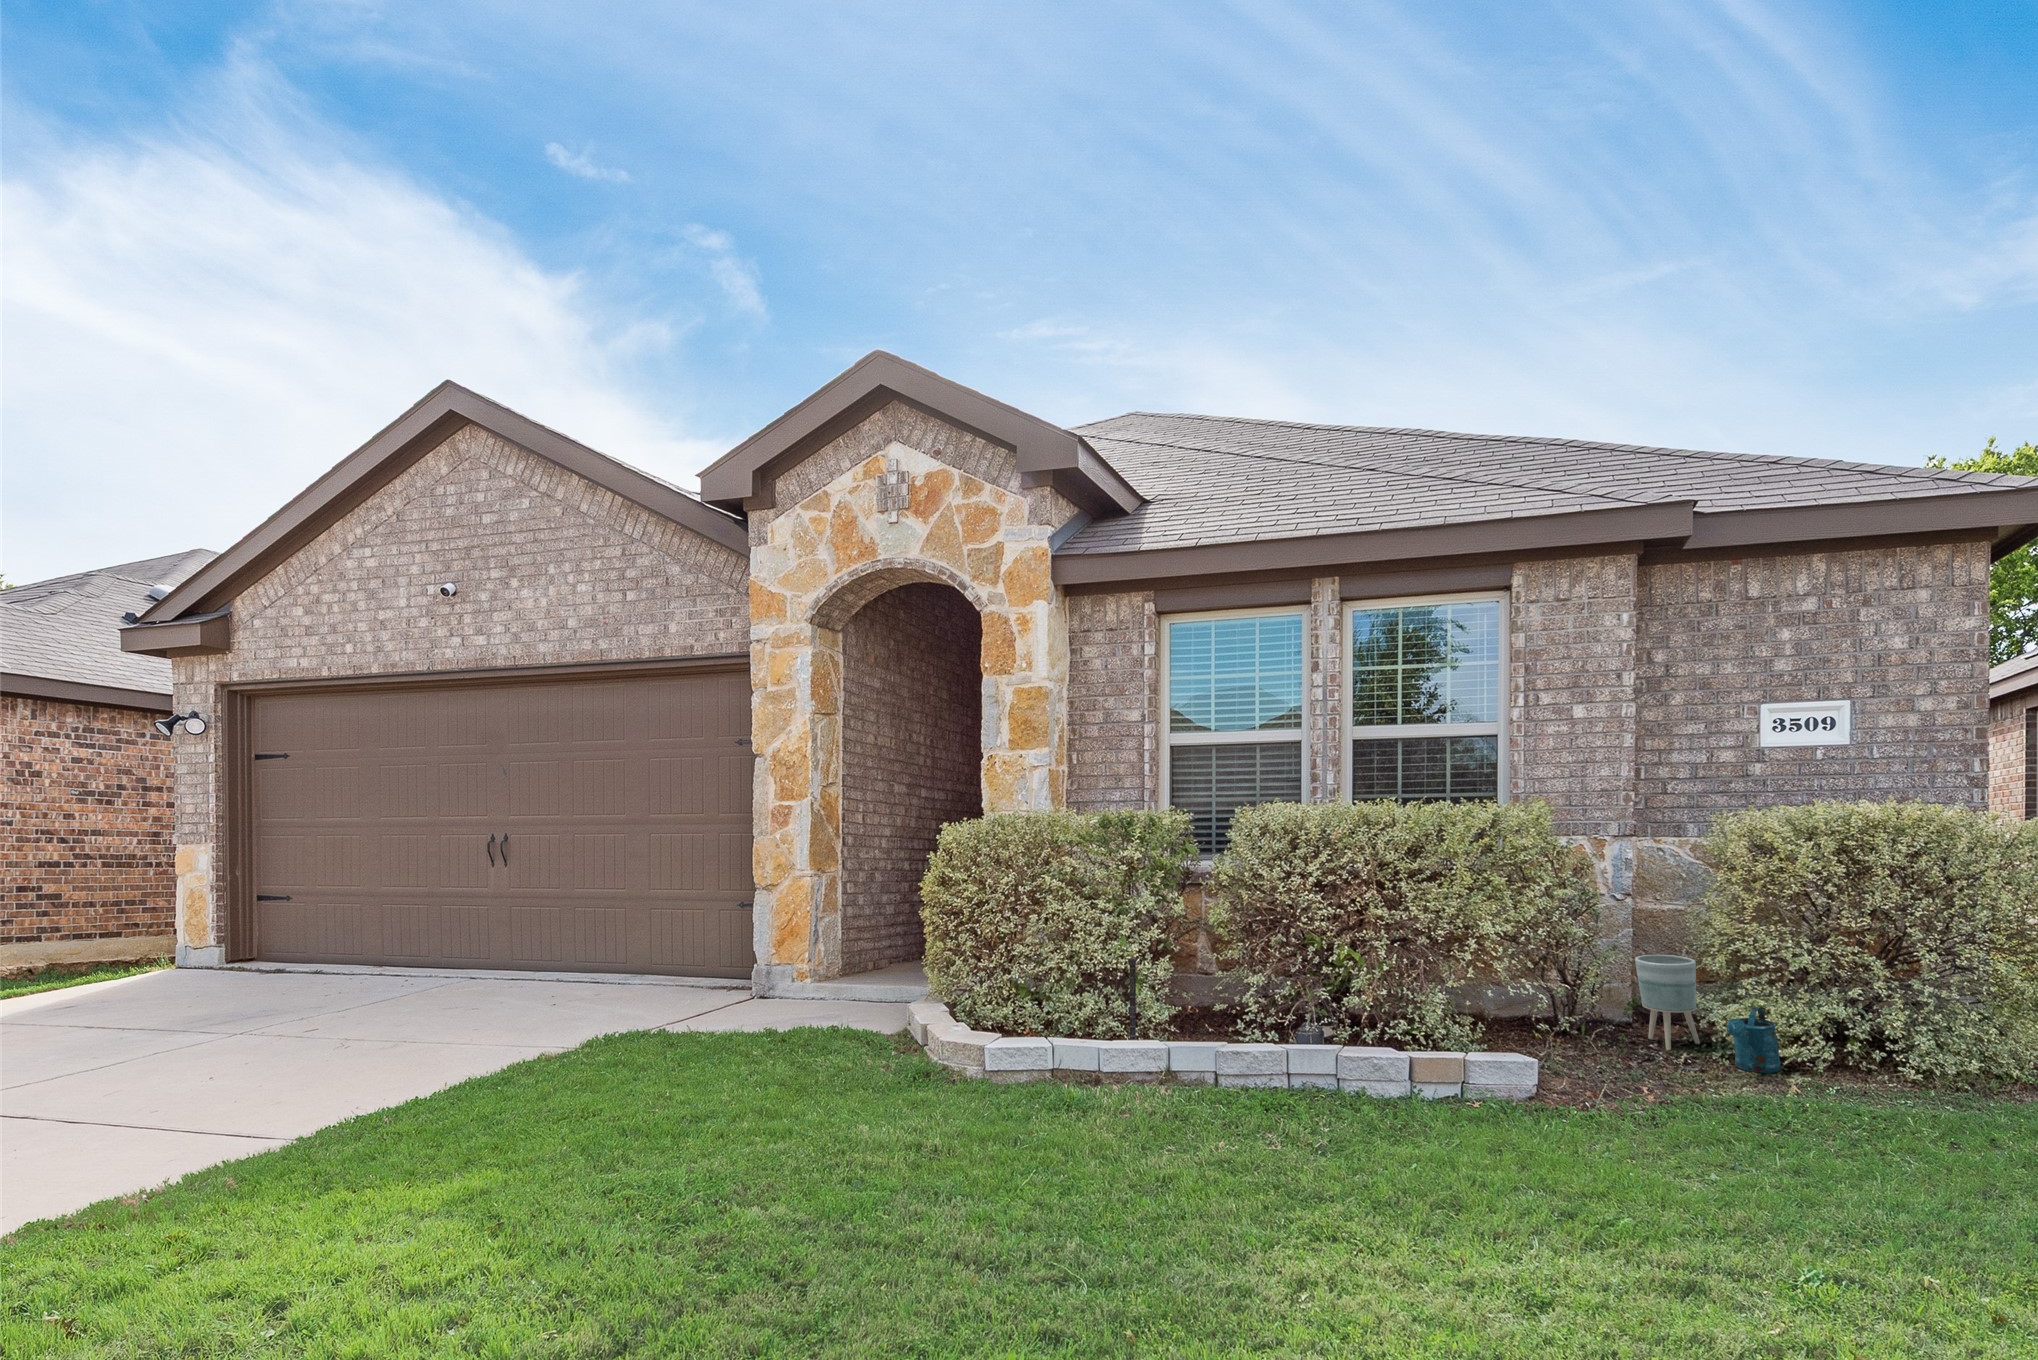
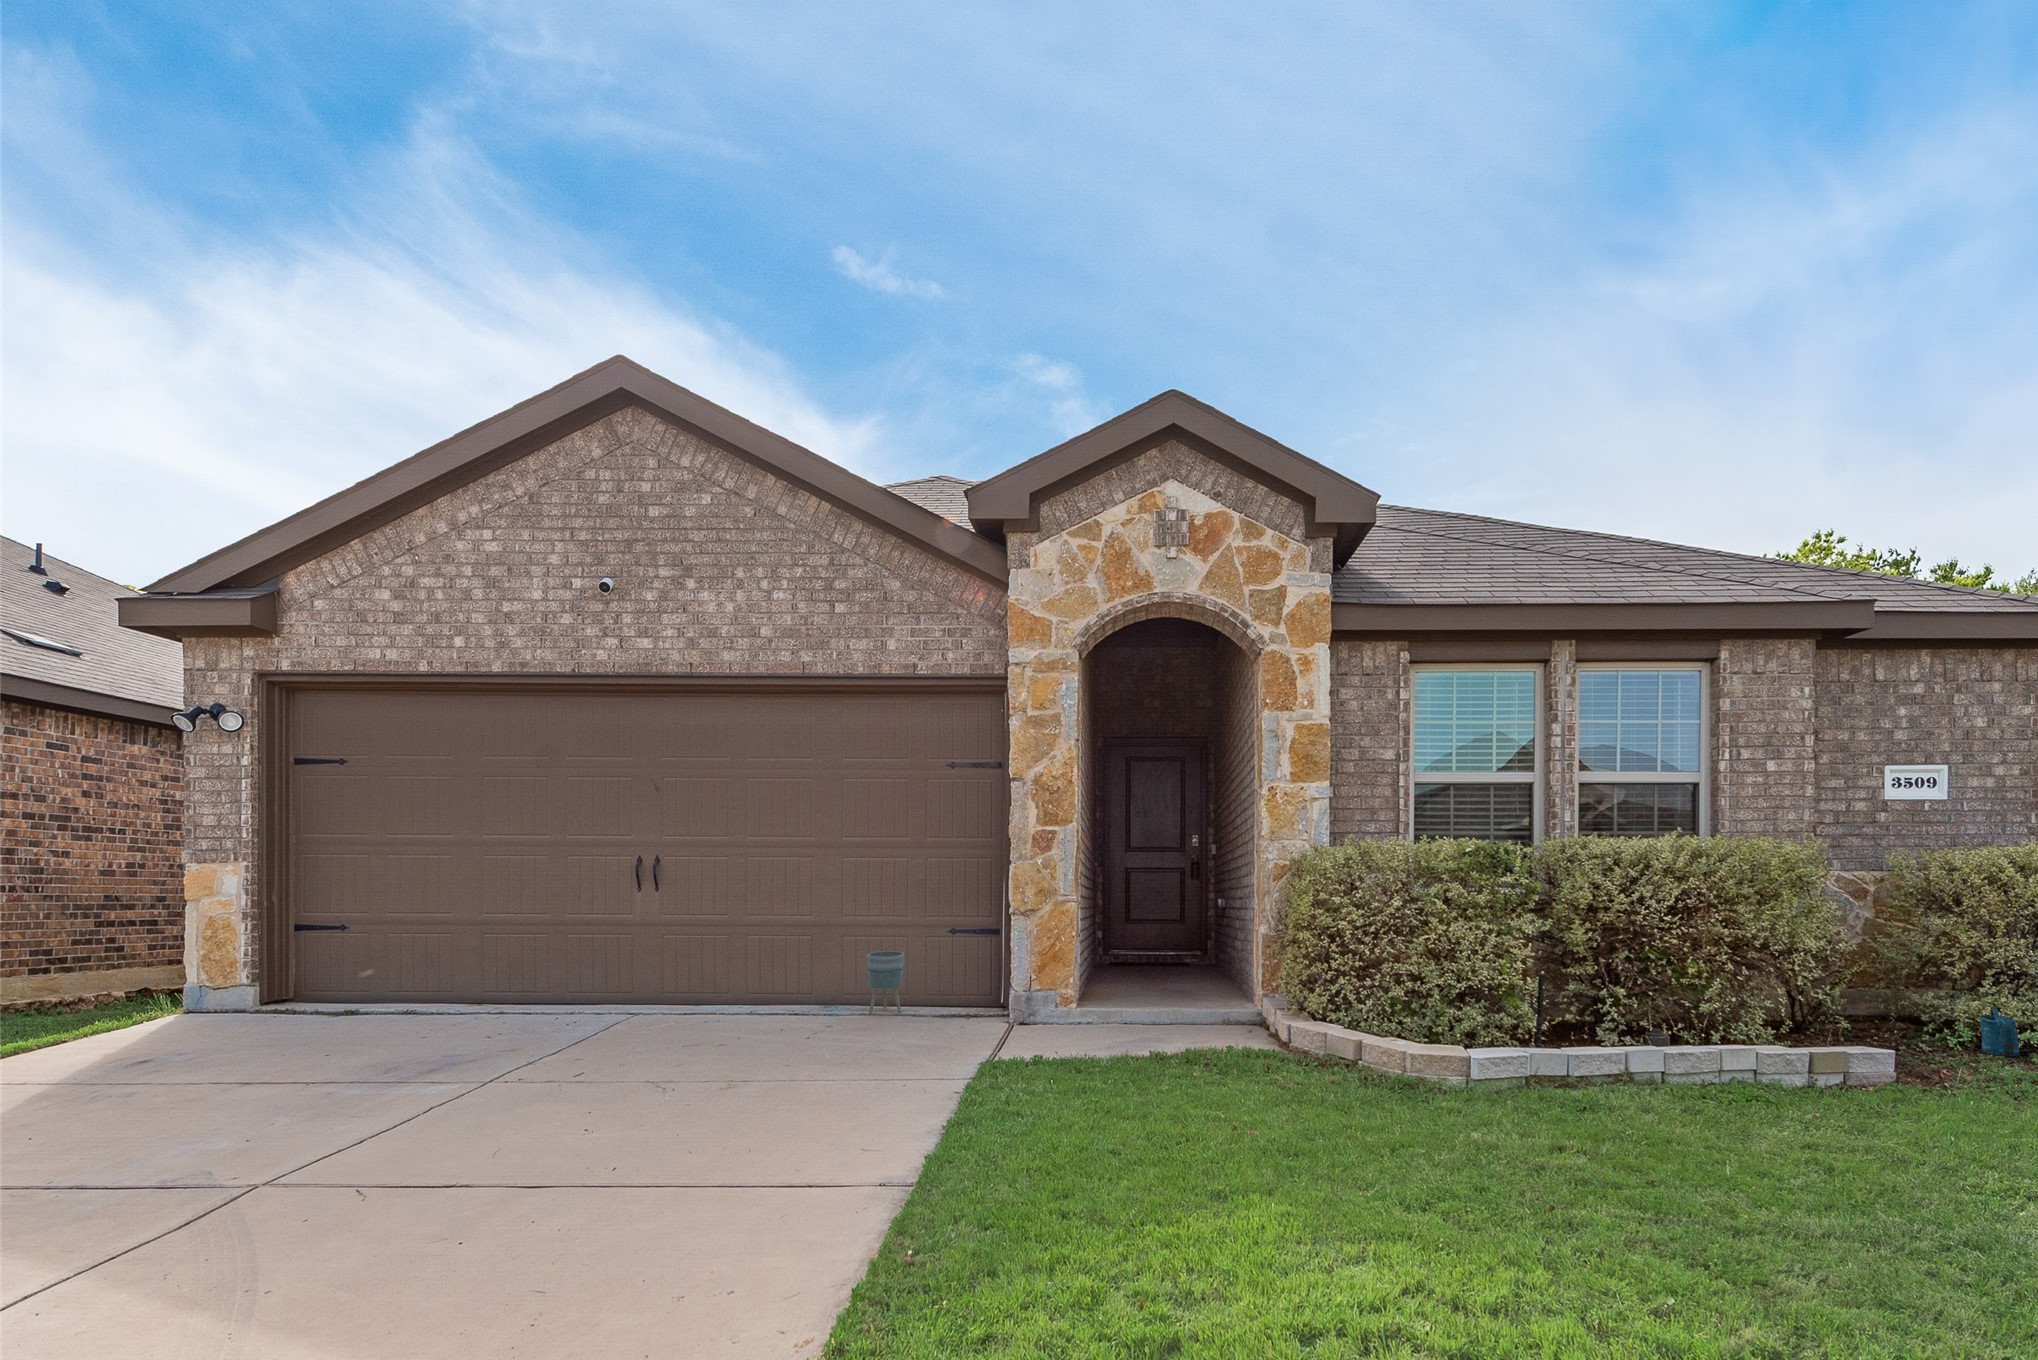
planter: present [1635,955,1700,1050] -> present [867,951,904,1014]

